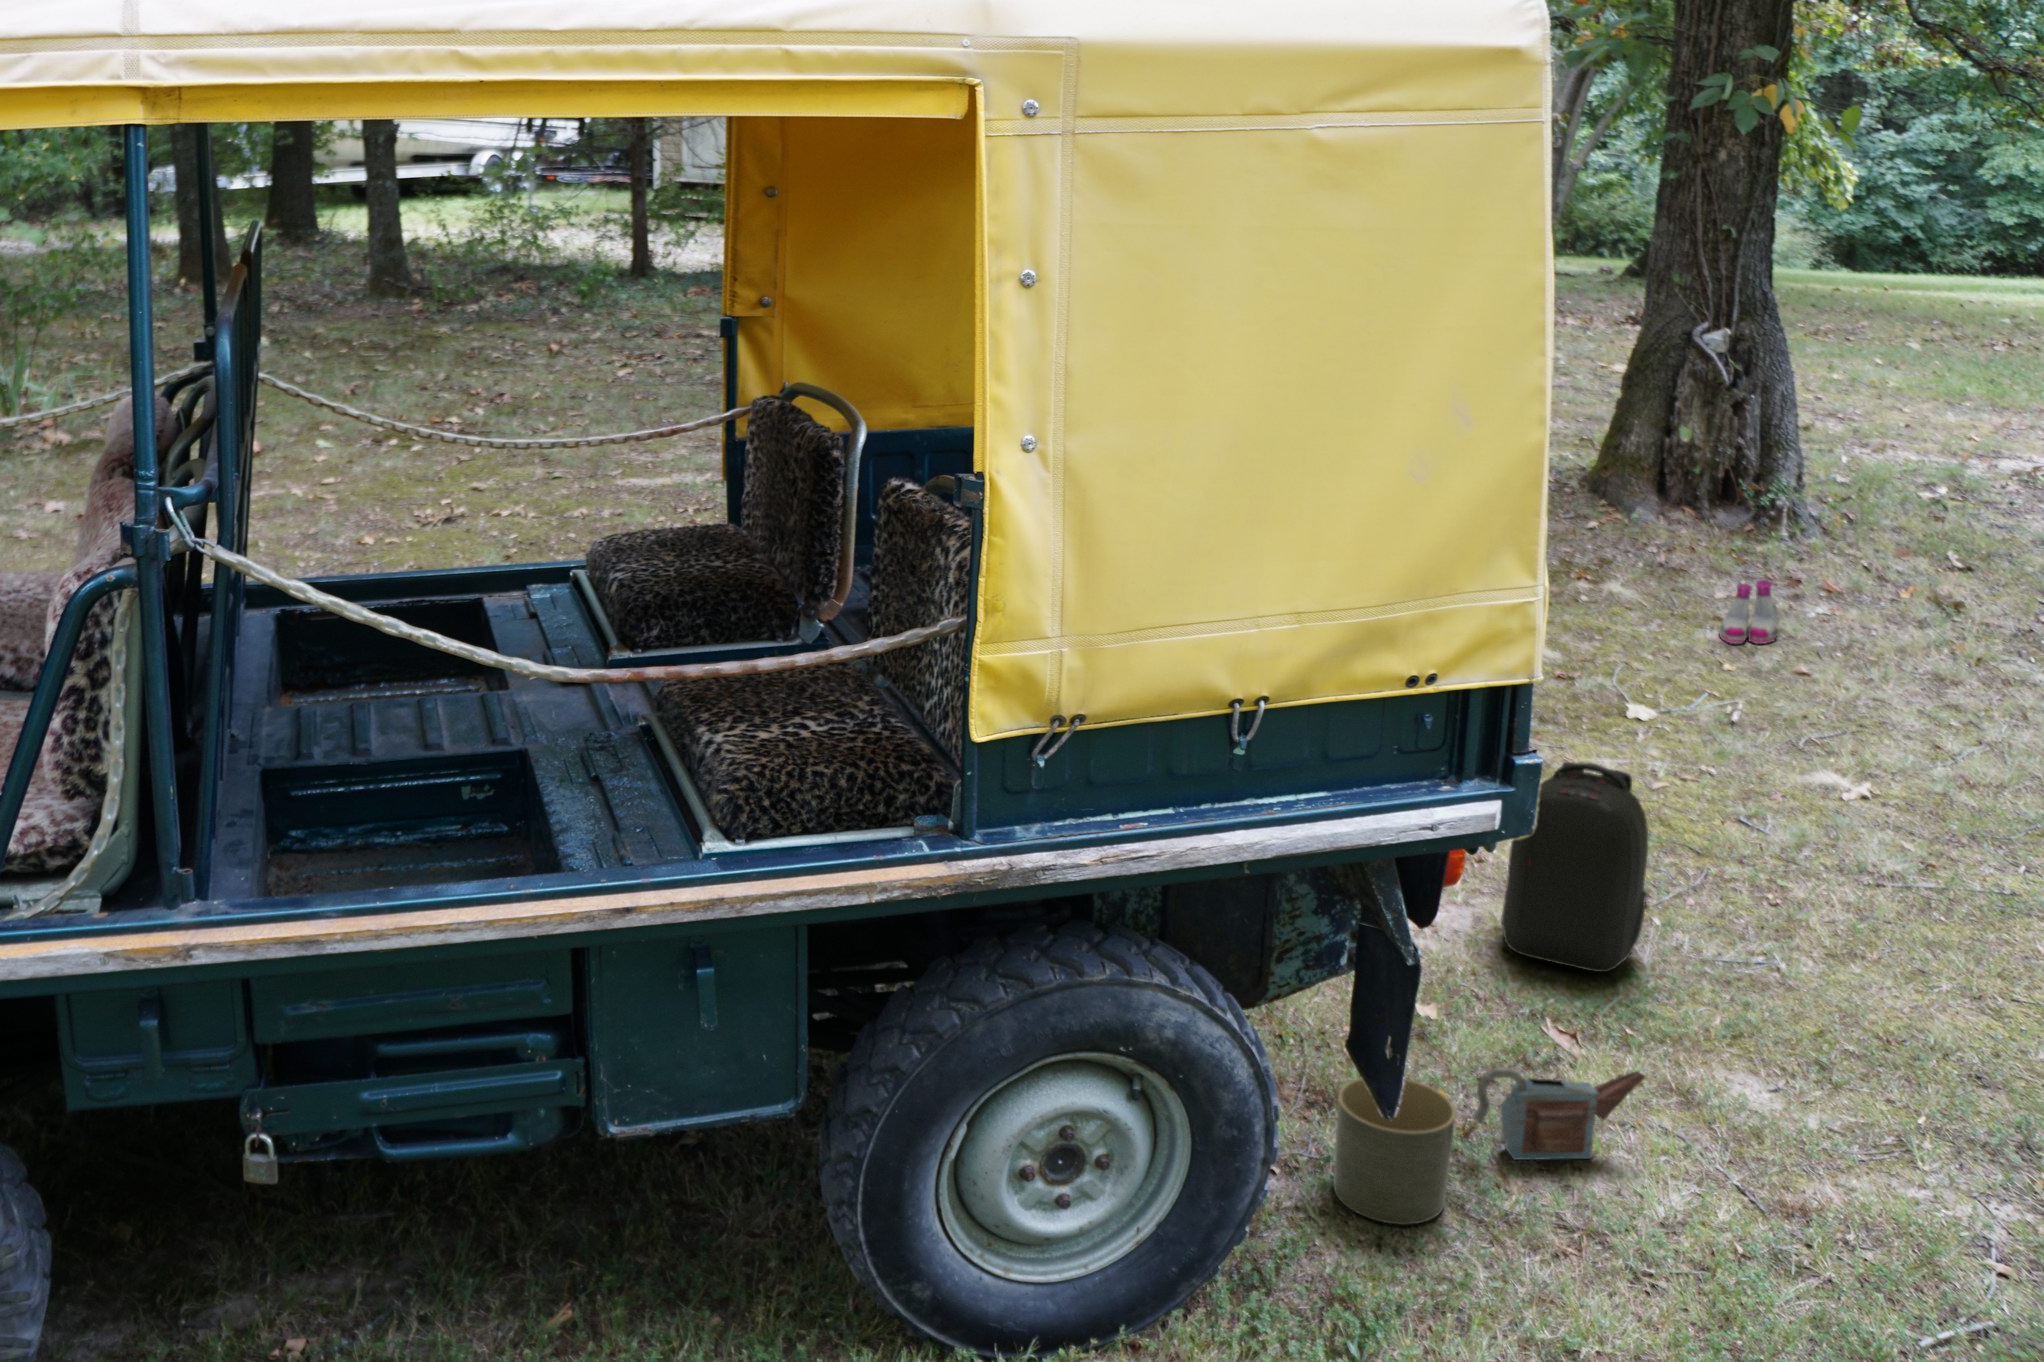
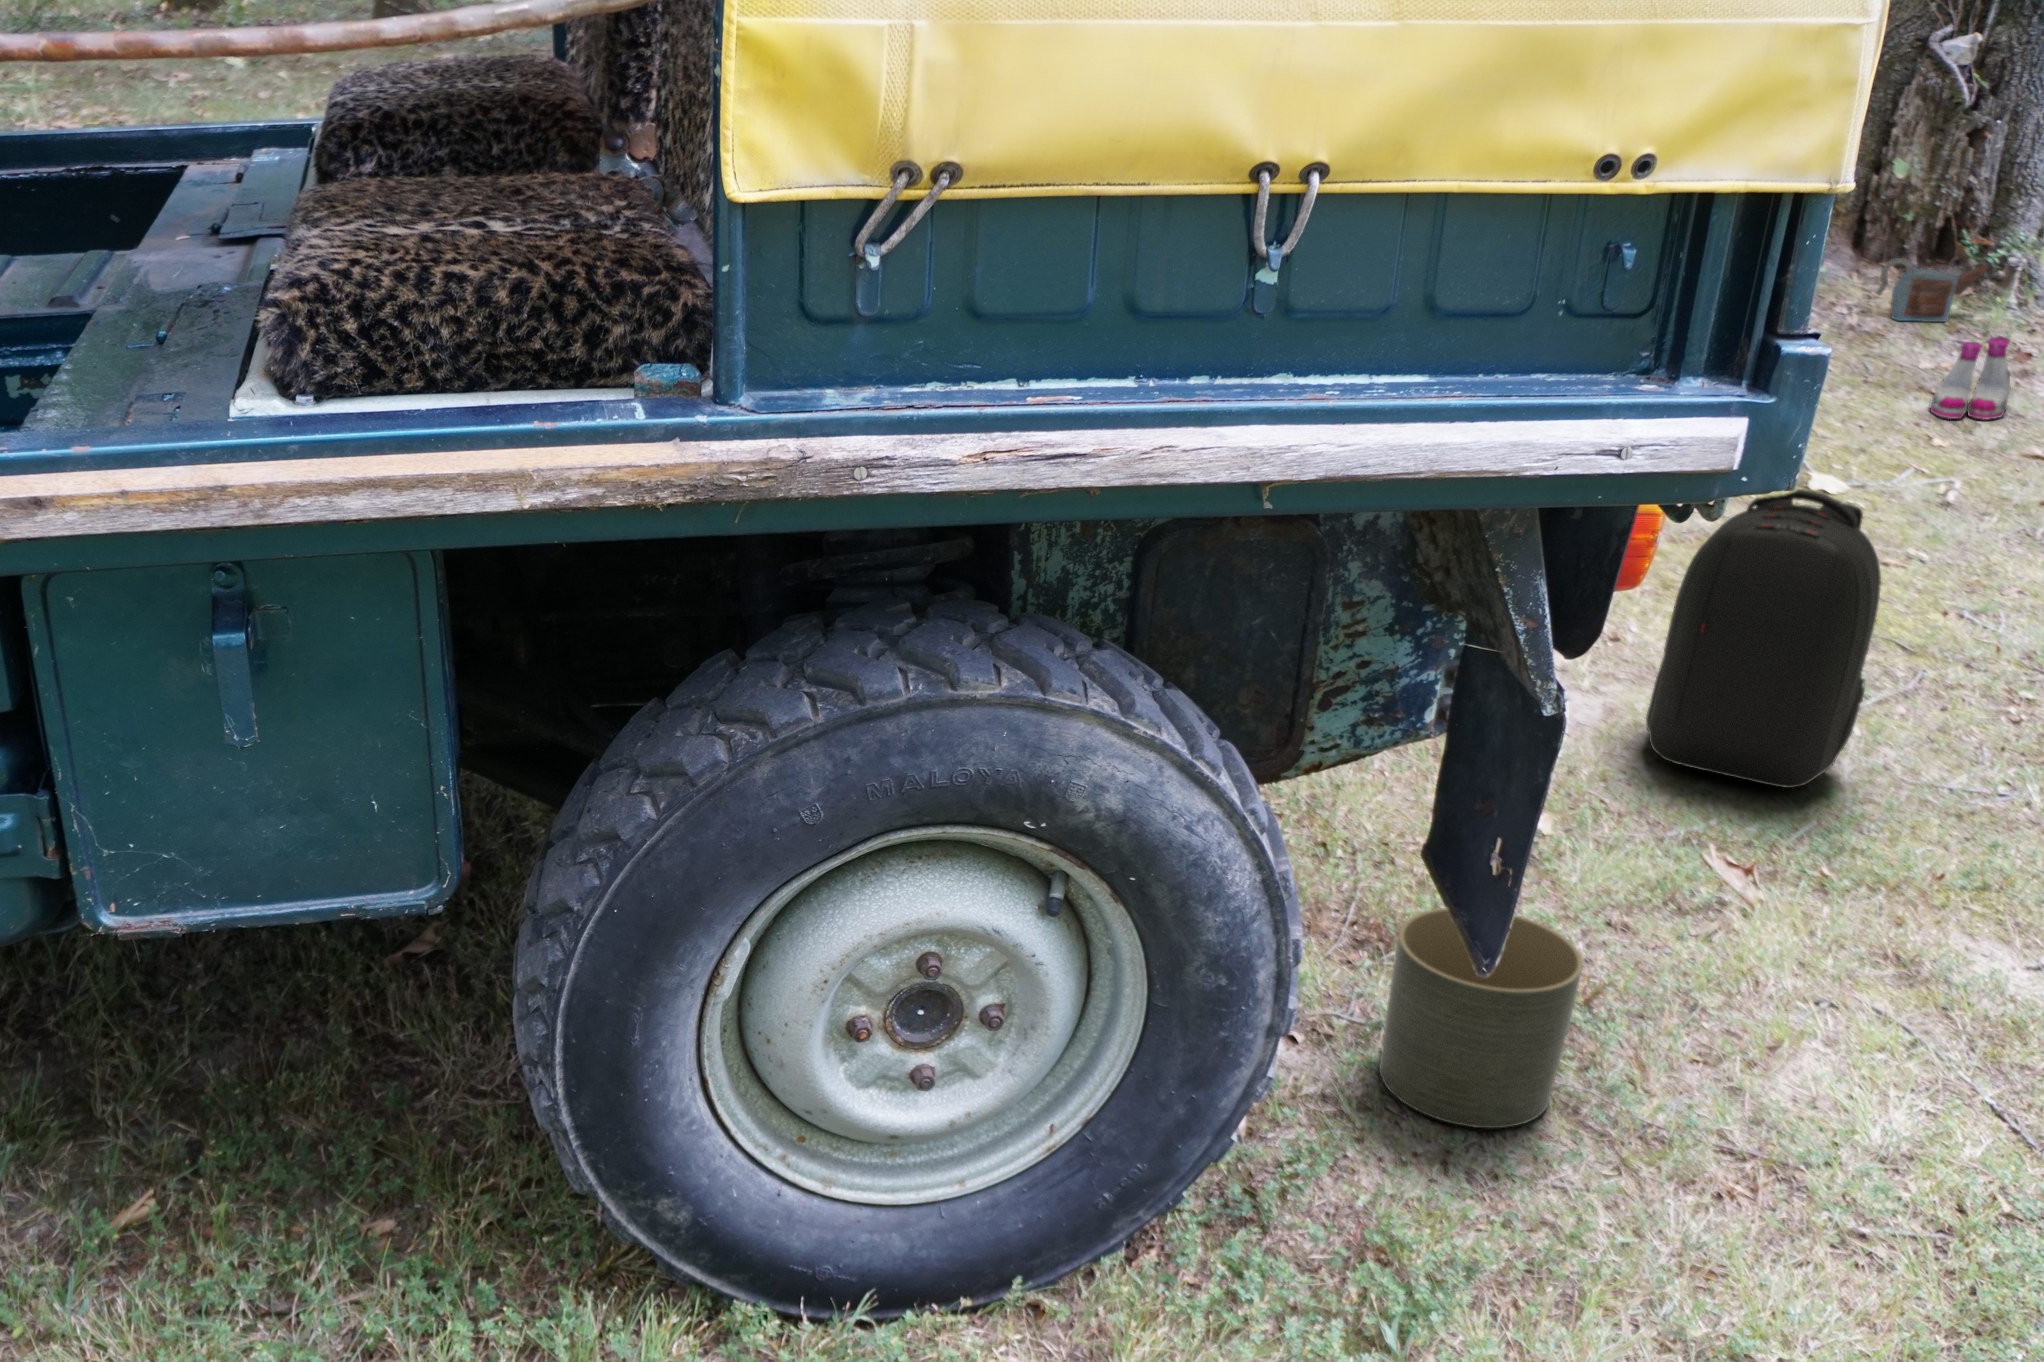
watering can: present [1473,1067,1645,1160] -> present [1875,258,1990,322]

